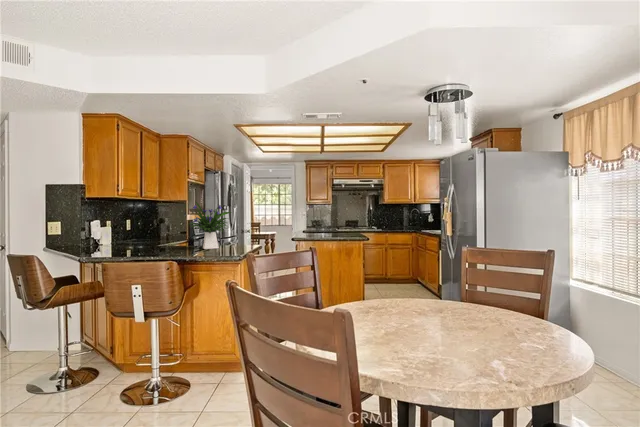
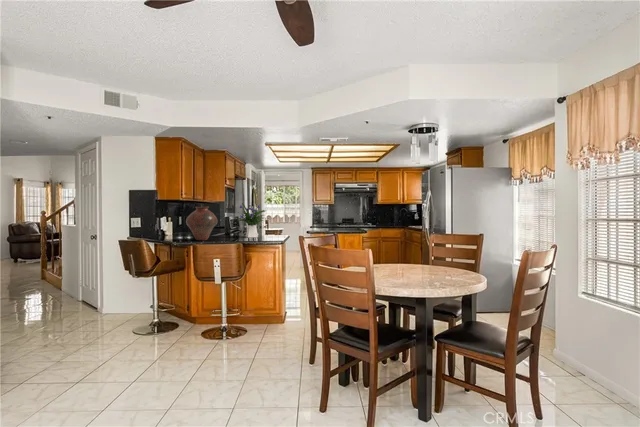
vase: none [109,207,156,254] -> present [186,207,217,240]

